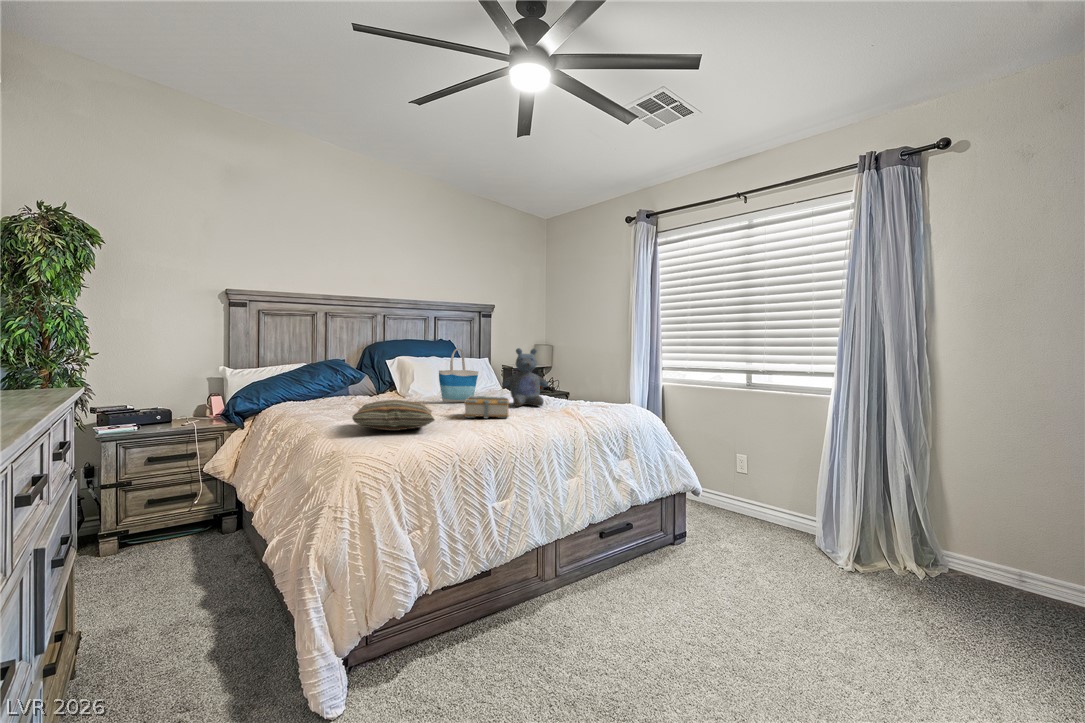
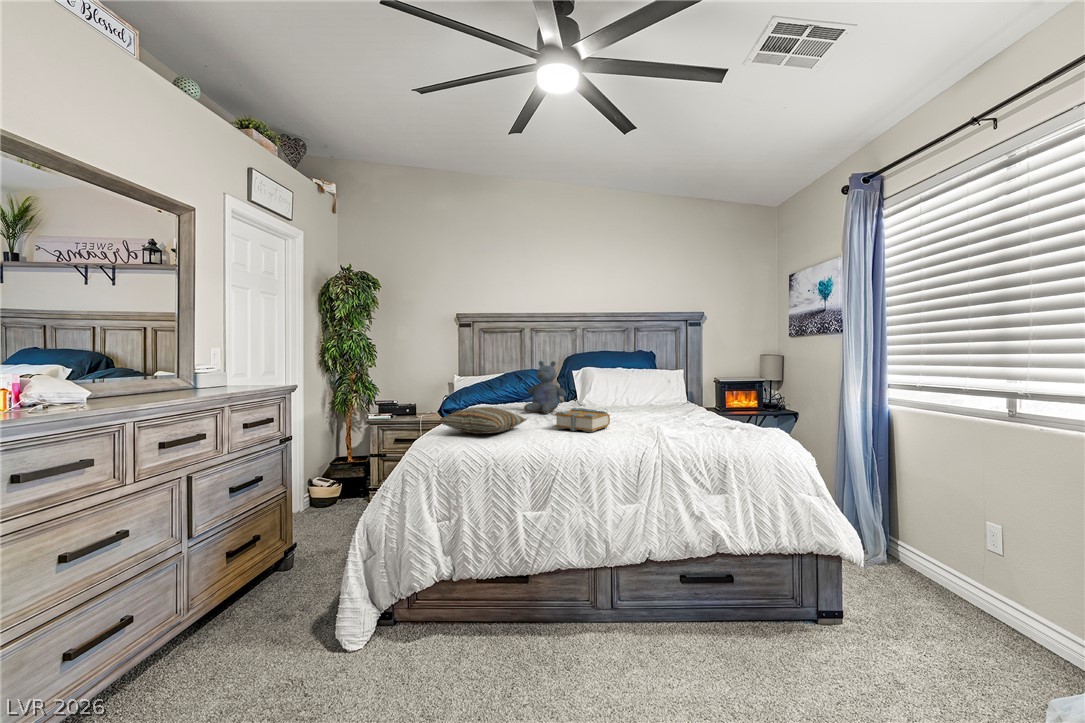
tote bag: present [439,348,478,403] -> none [582,360,621,414]
stuffed bear: present [502,348,548,406] -> present [524,361,566,414]

